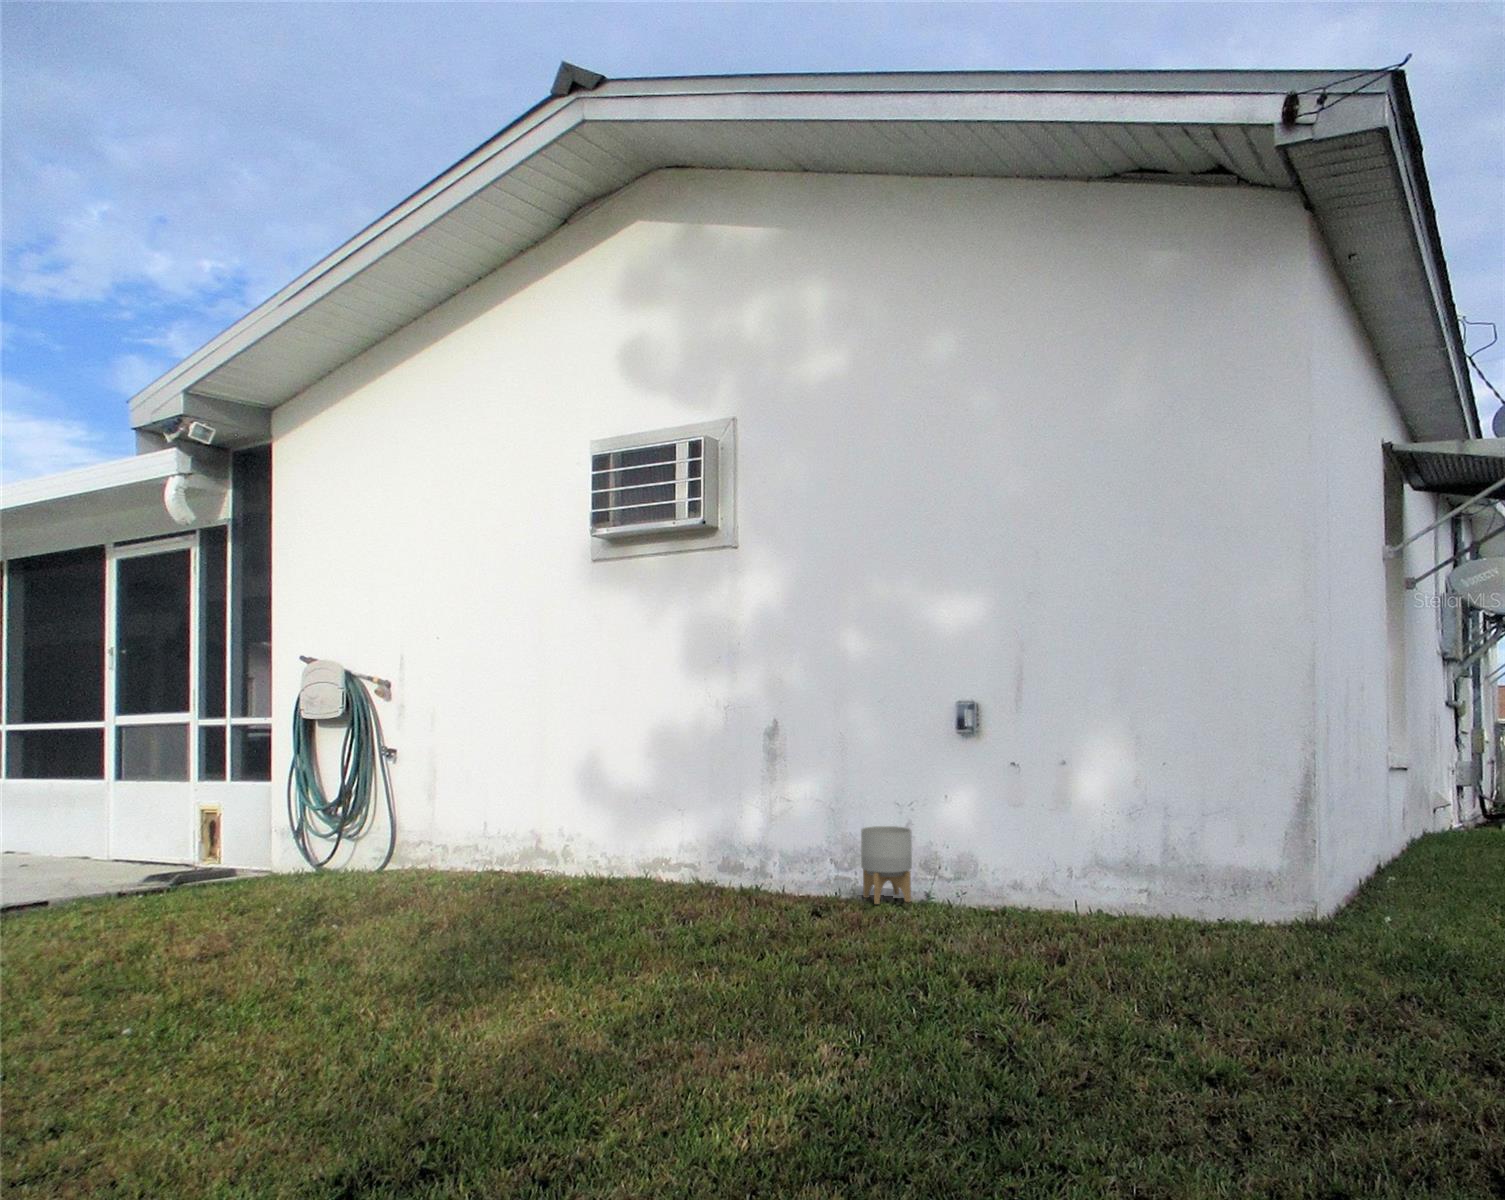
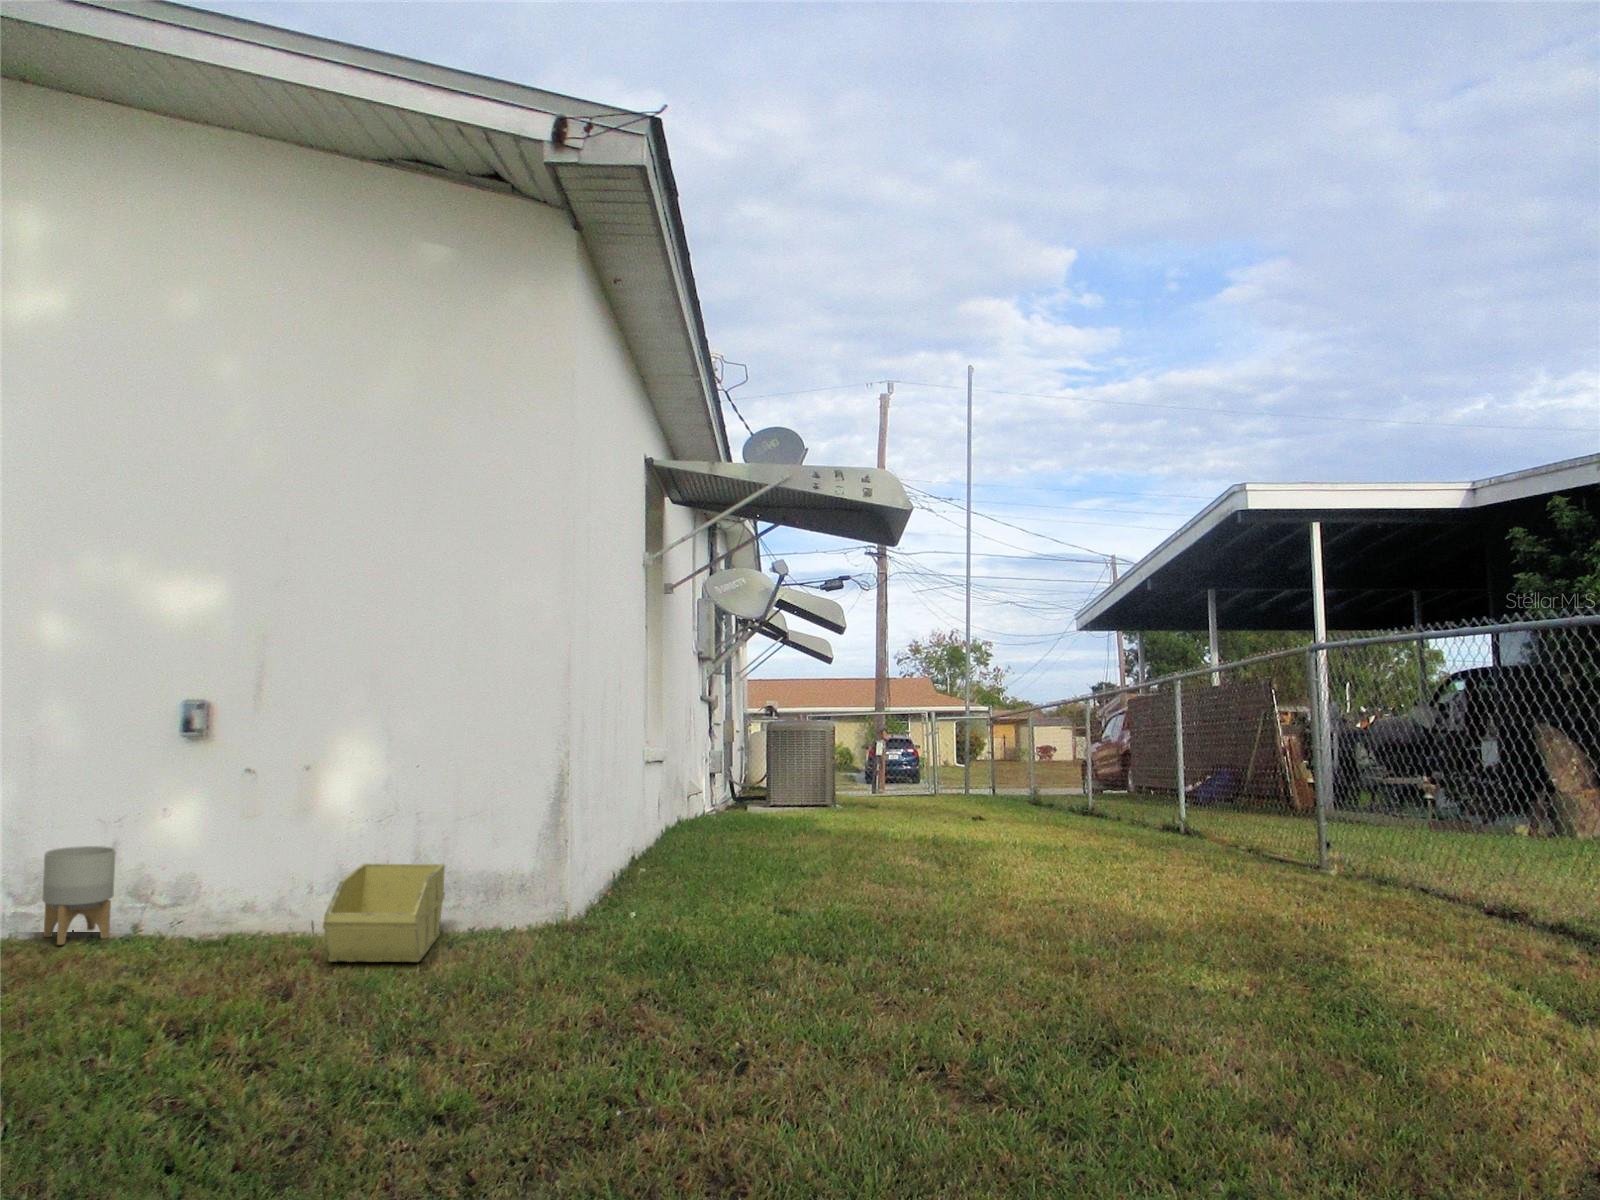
storage bin: none [1085,852,1191,944] -> present [323,863,445,962]

